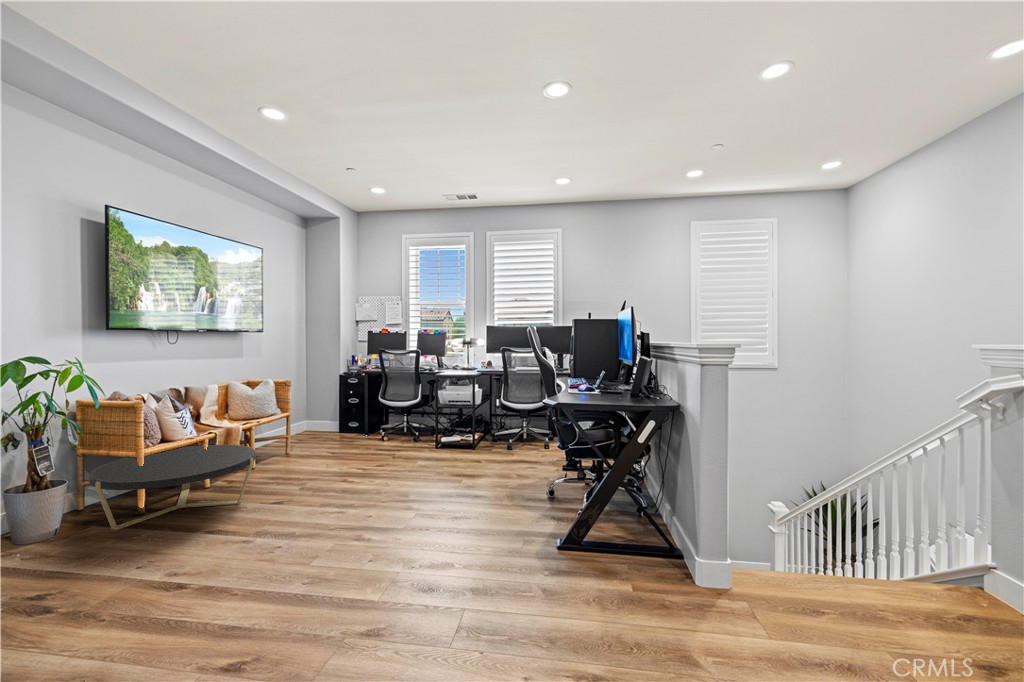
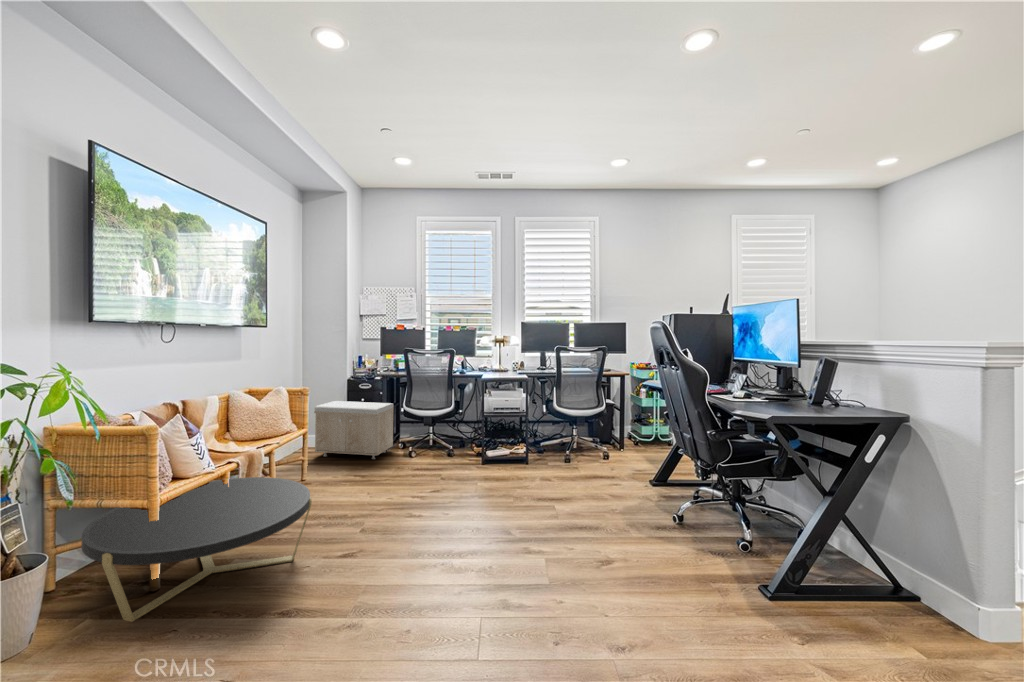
storage bench: none [308,393,374,442] -> present [314,401,394,459]

